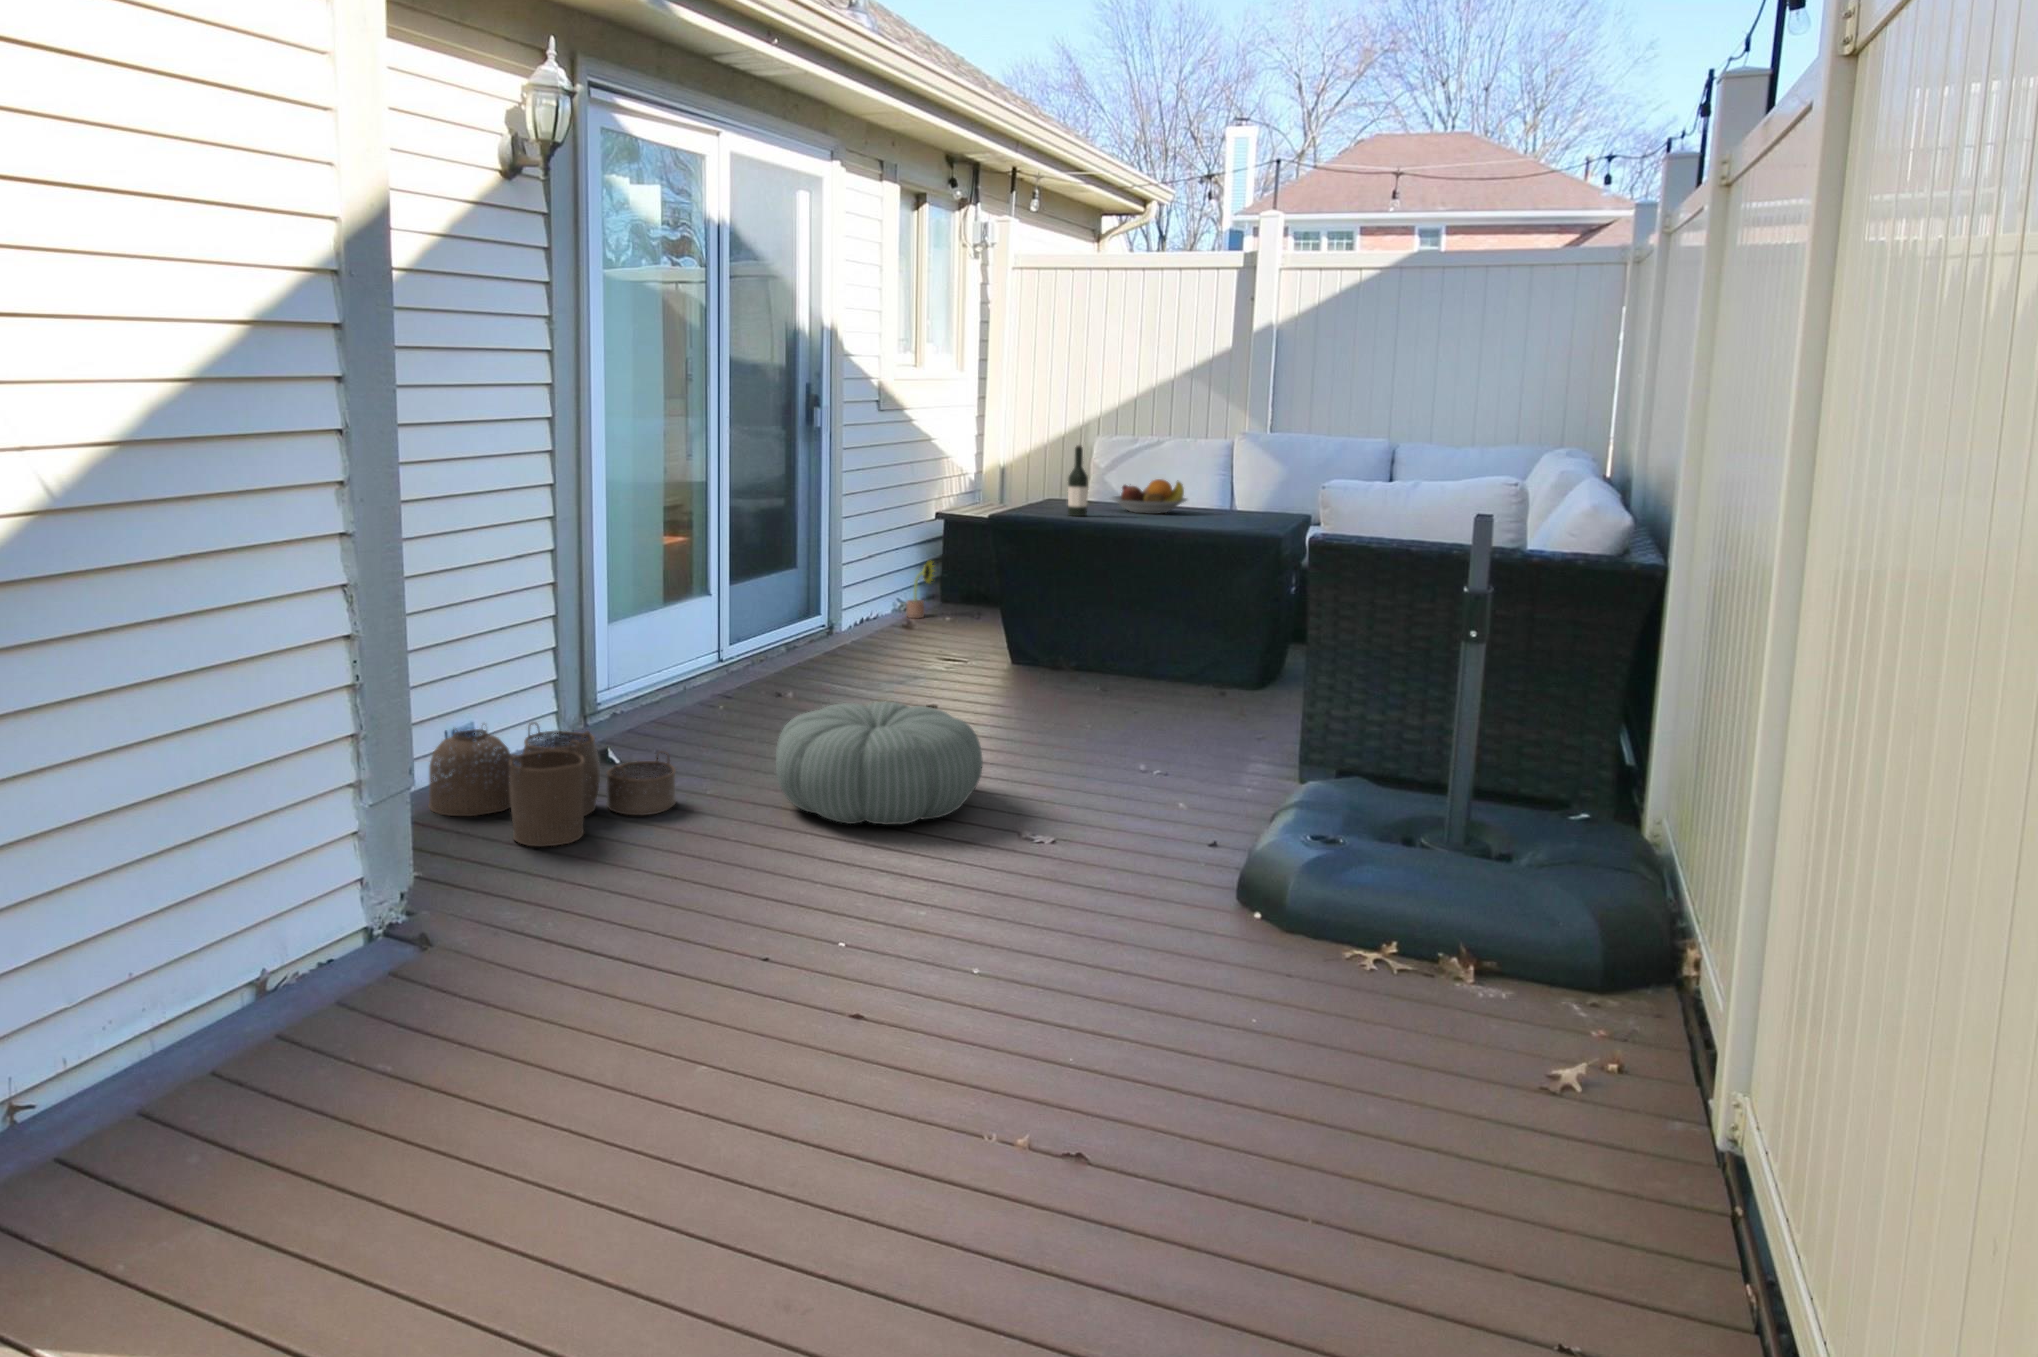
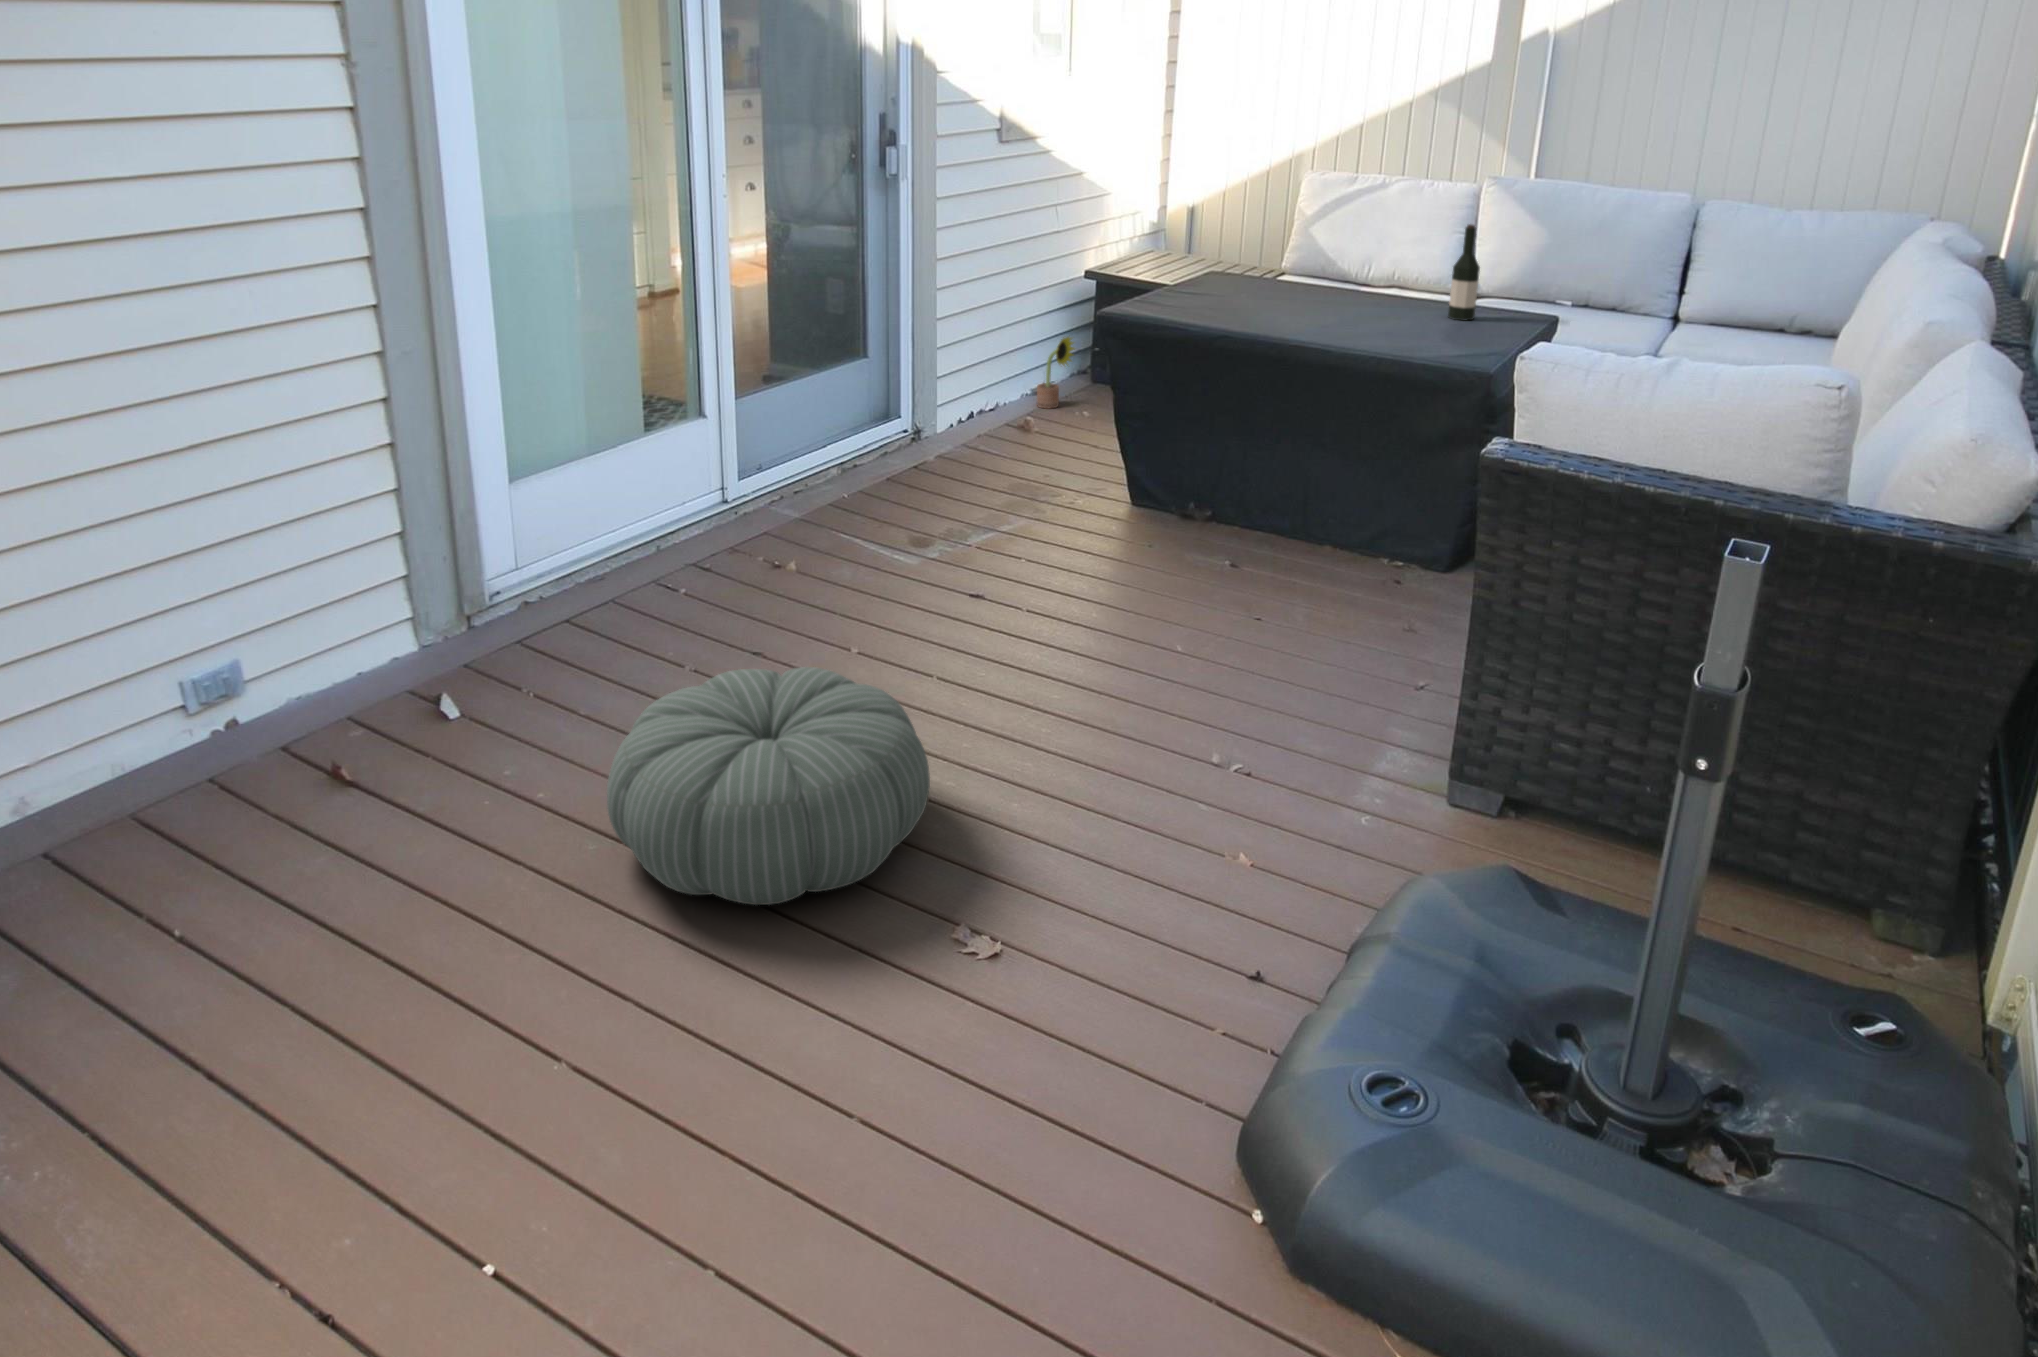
wine bottle: present [1068,445,1088,516] -> present [1448,224,1480,321]
fruit bowl: present [1111,479,1187,514] -> none [1287,255,1393,303]
woven basket: present [429,723,676,846] -> none [113,690,480,928]

